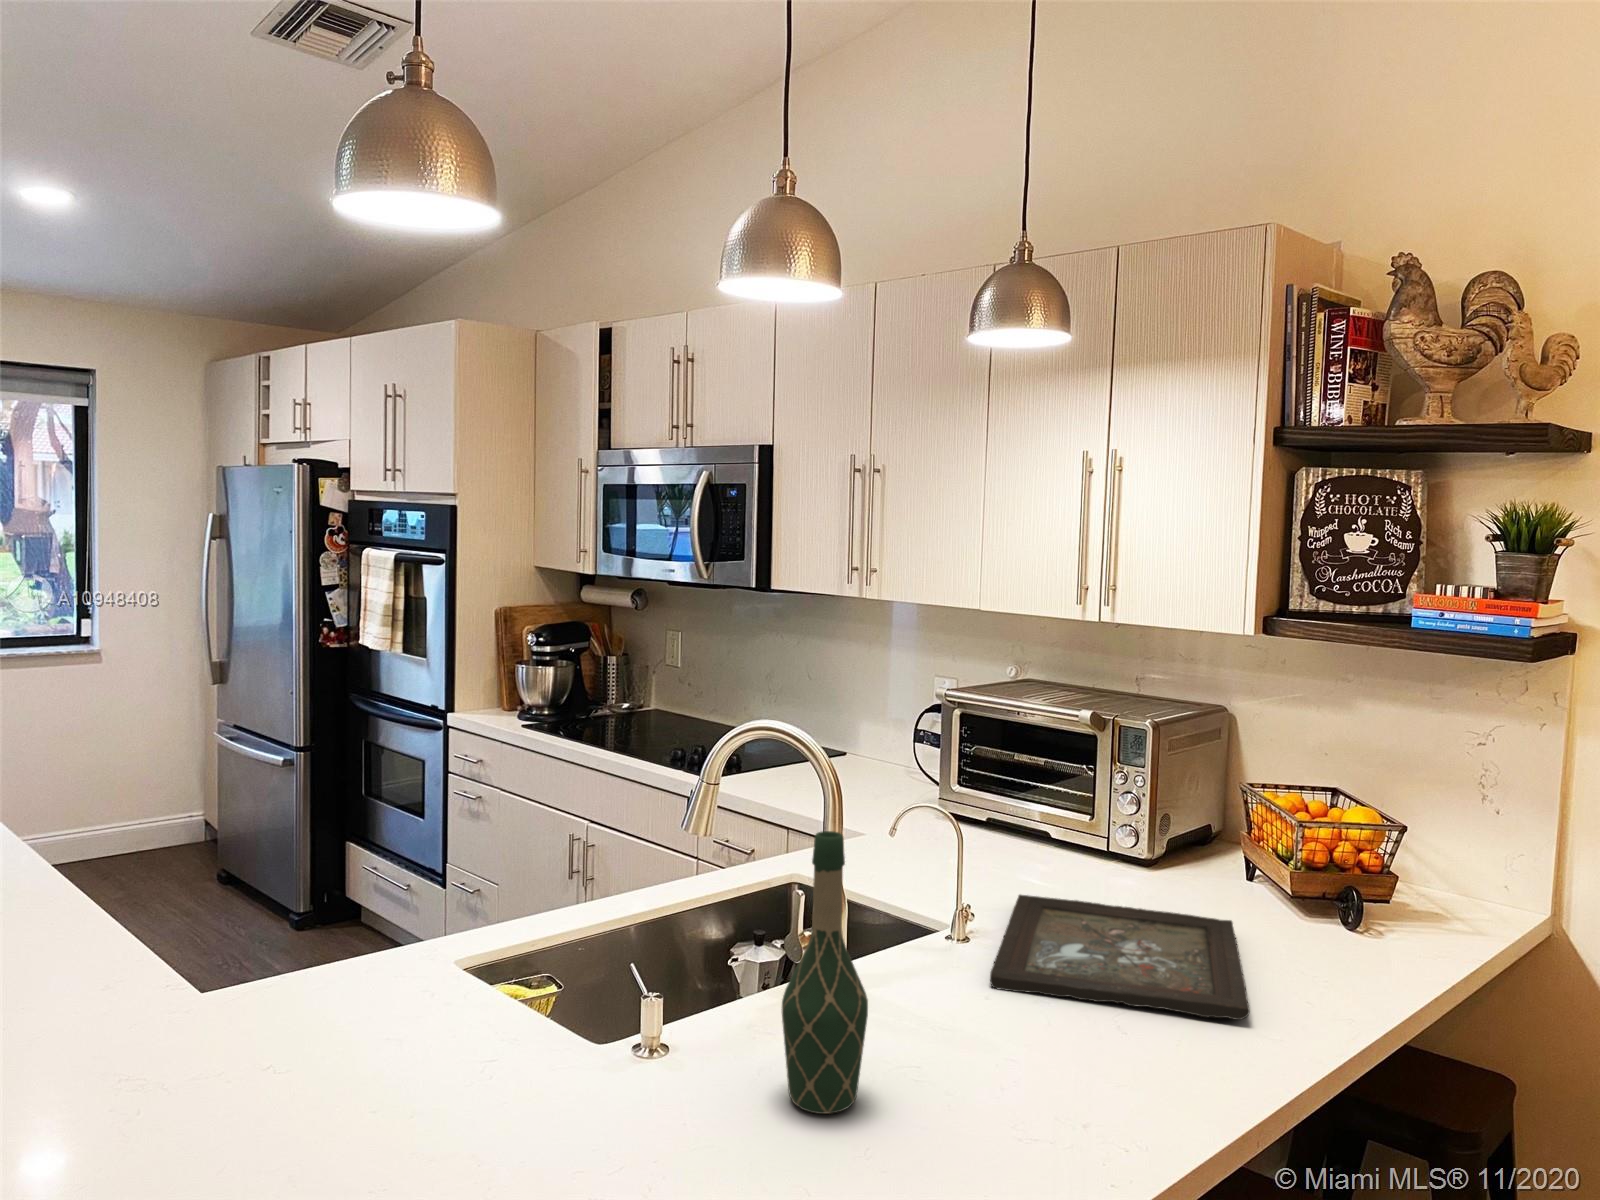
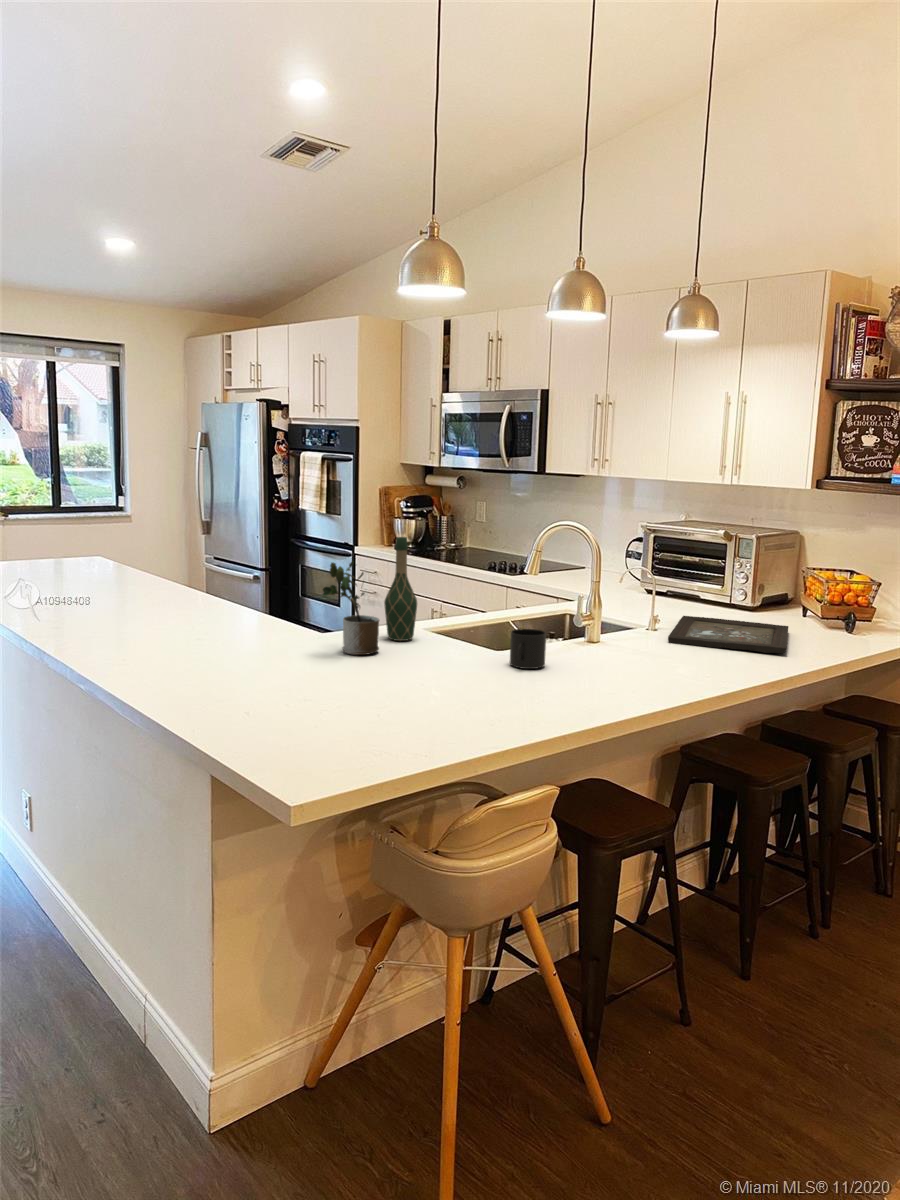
wine bottle: present [782,831,868,1114] -> present [384,537,417,641]
potted plant: none [105,851,276,1102] -> present [322,561,379,655]
mug: none [598,1017,688,1138] -> present [510,629,546,669]

